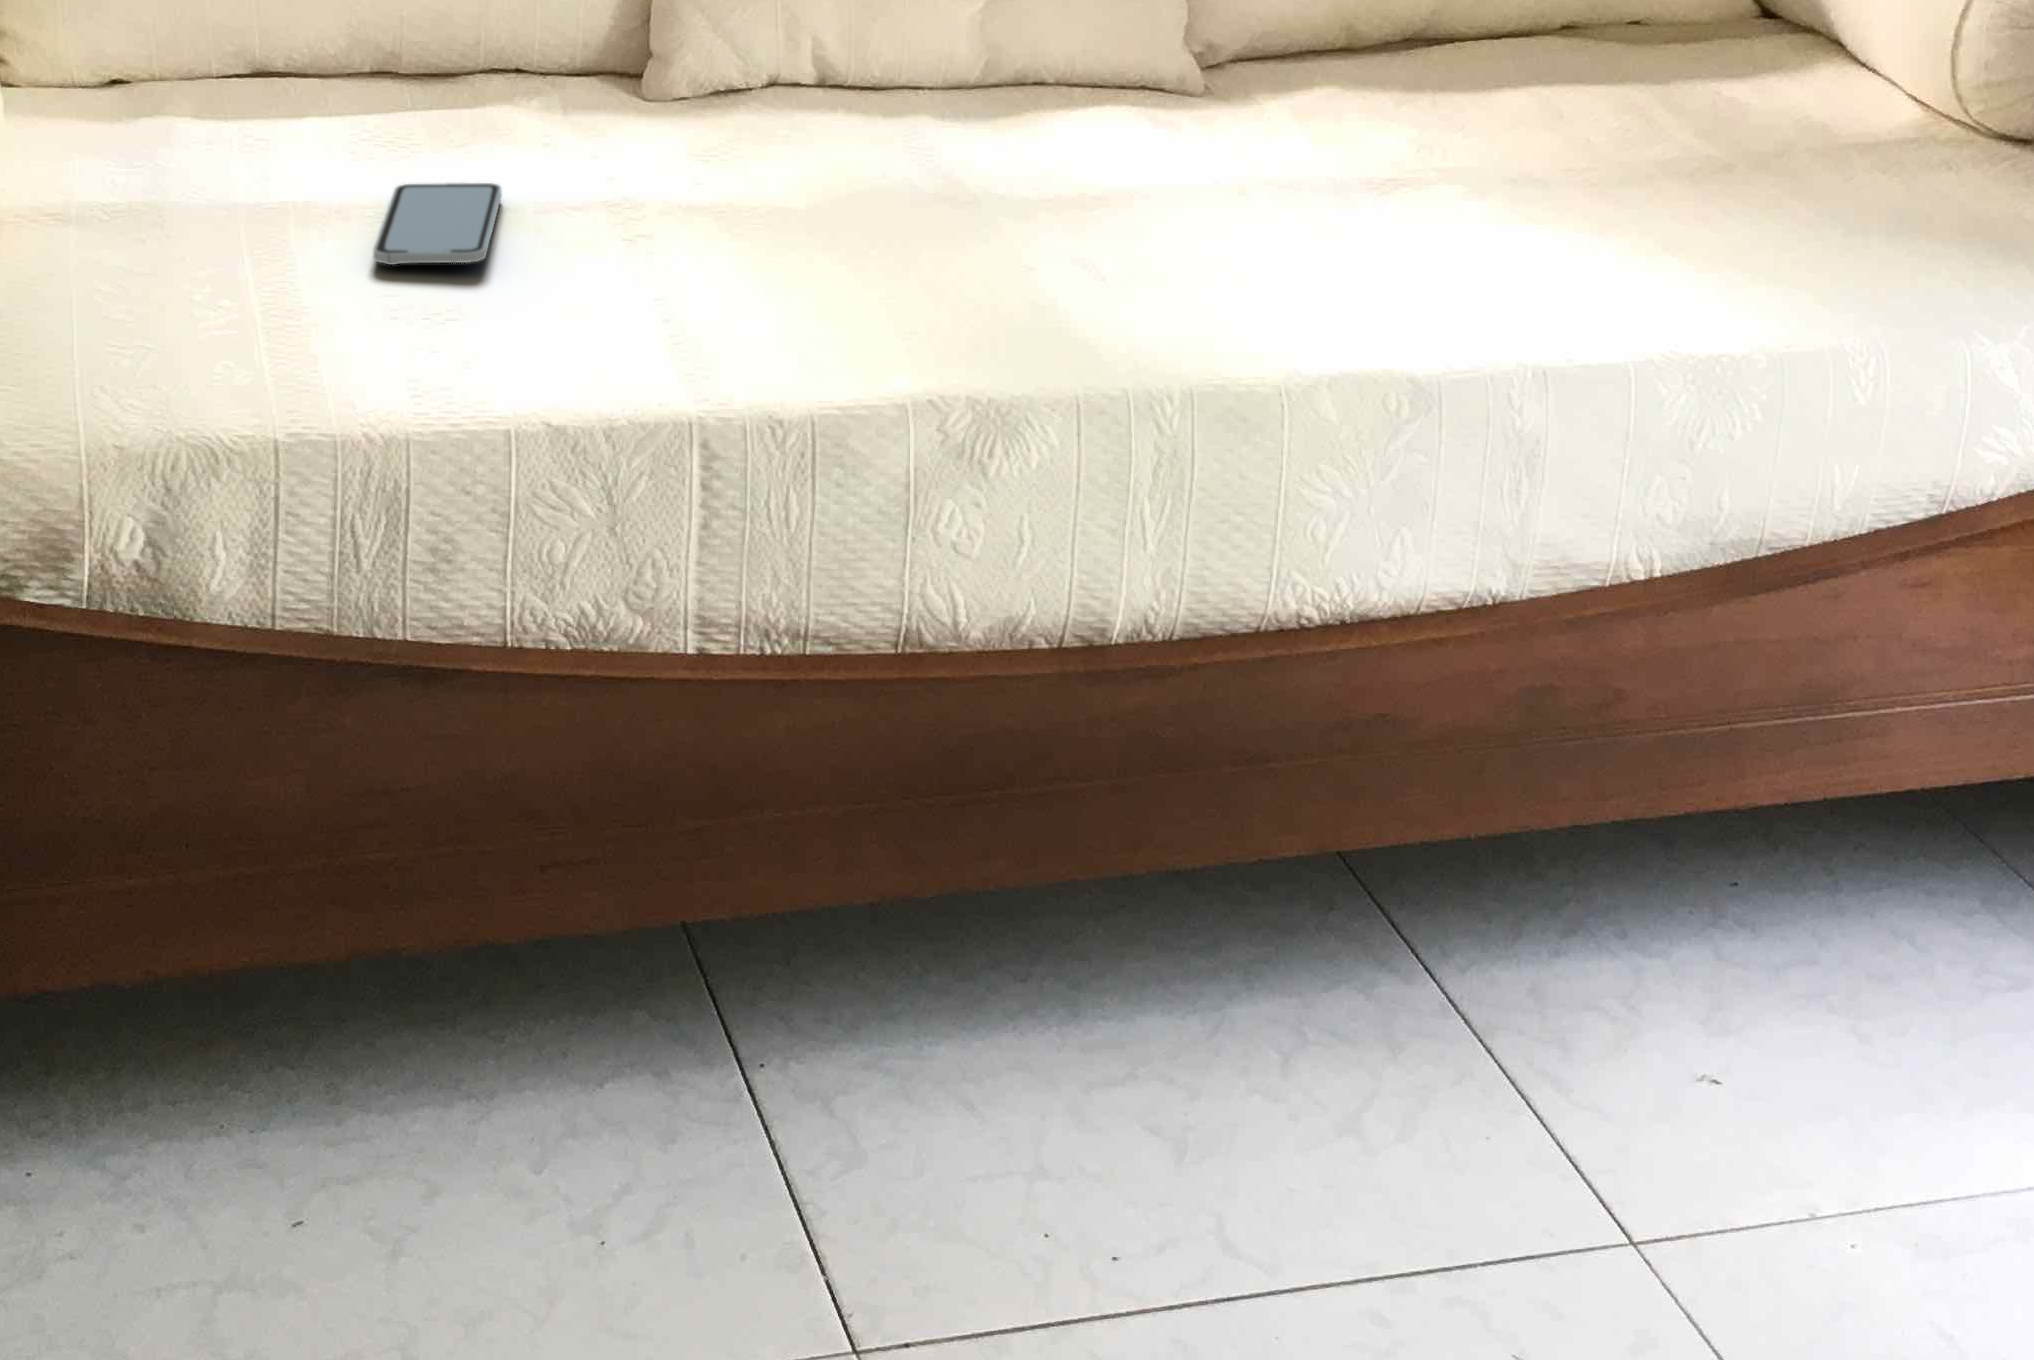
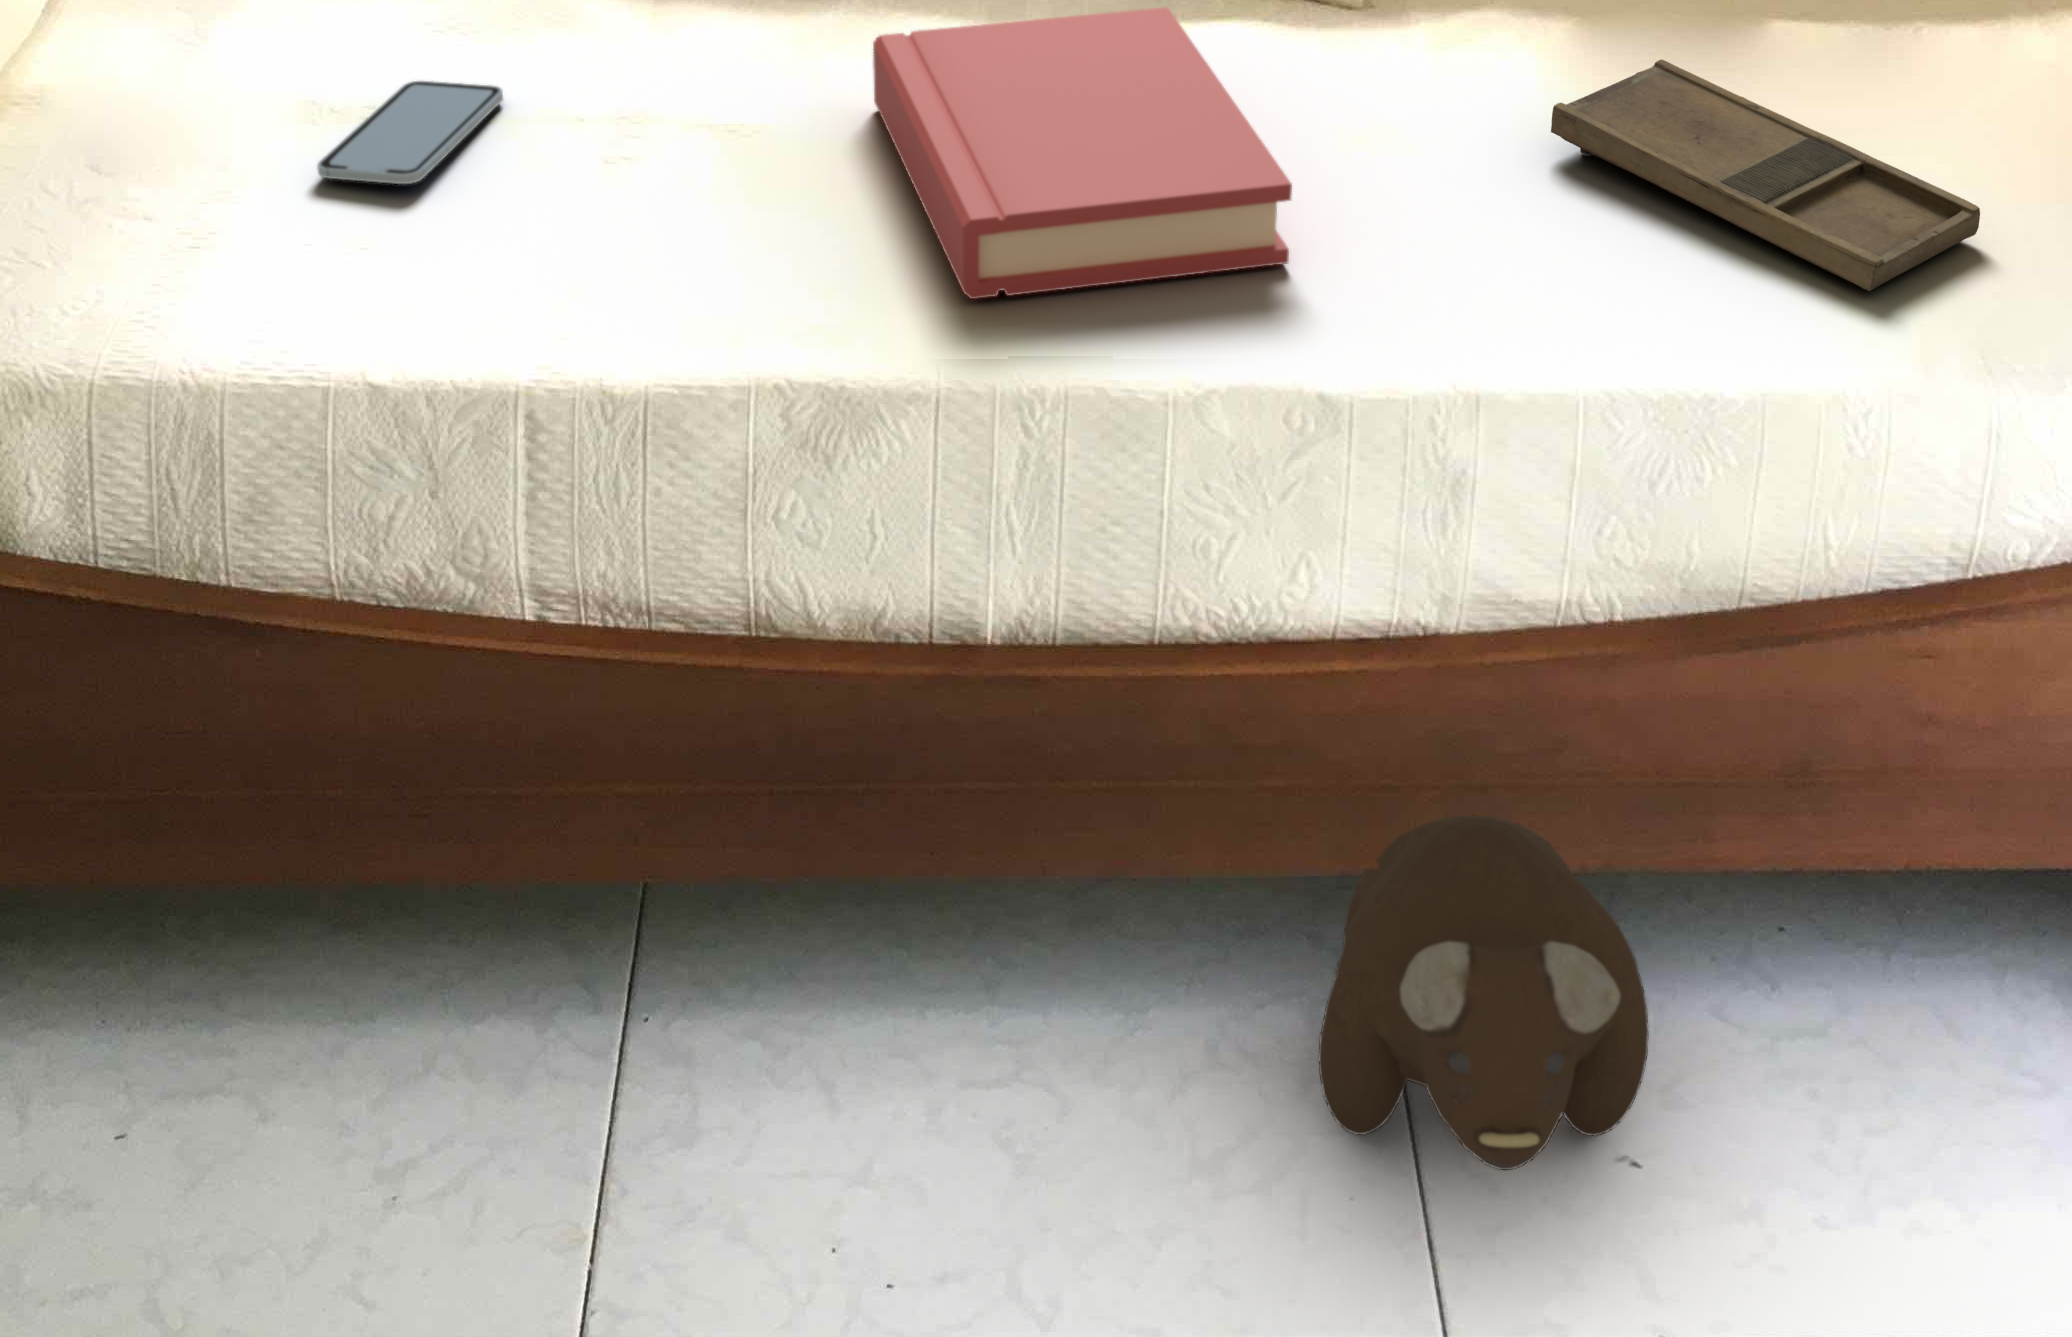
hardback book: none [857,80,1331,317] -> present [873,7,1292,299]
tray: none [1478,105,1870,264] -> present [1551,60,1980,291]
plush toy: none [1396,772,1742,1083] -> present [1319,816,1649,1170]

